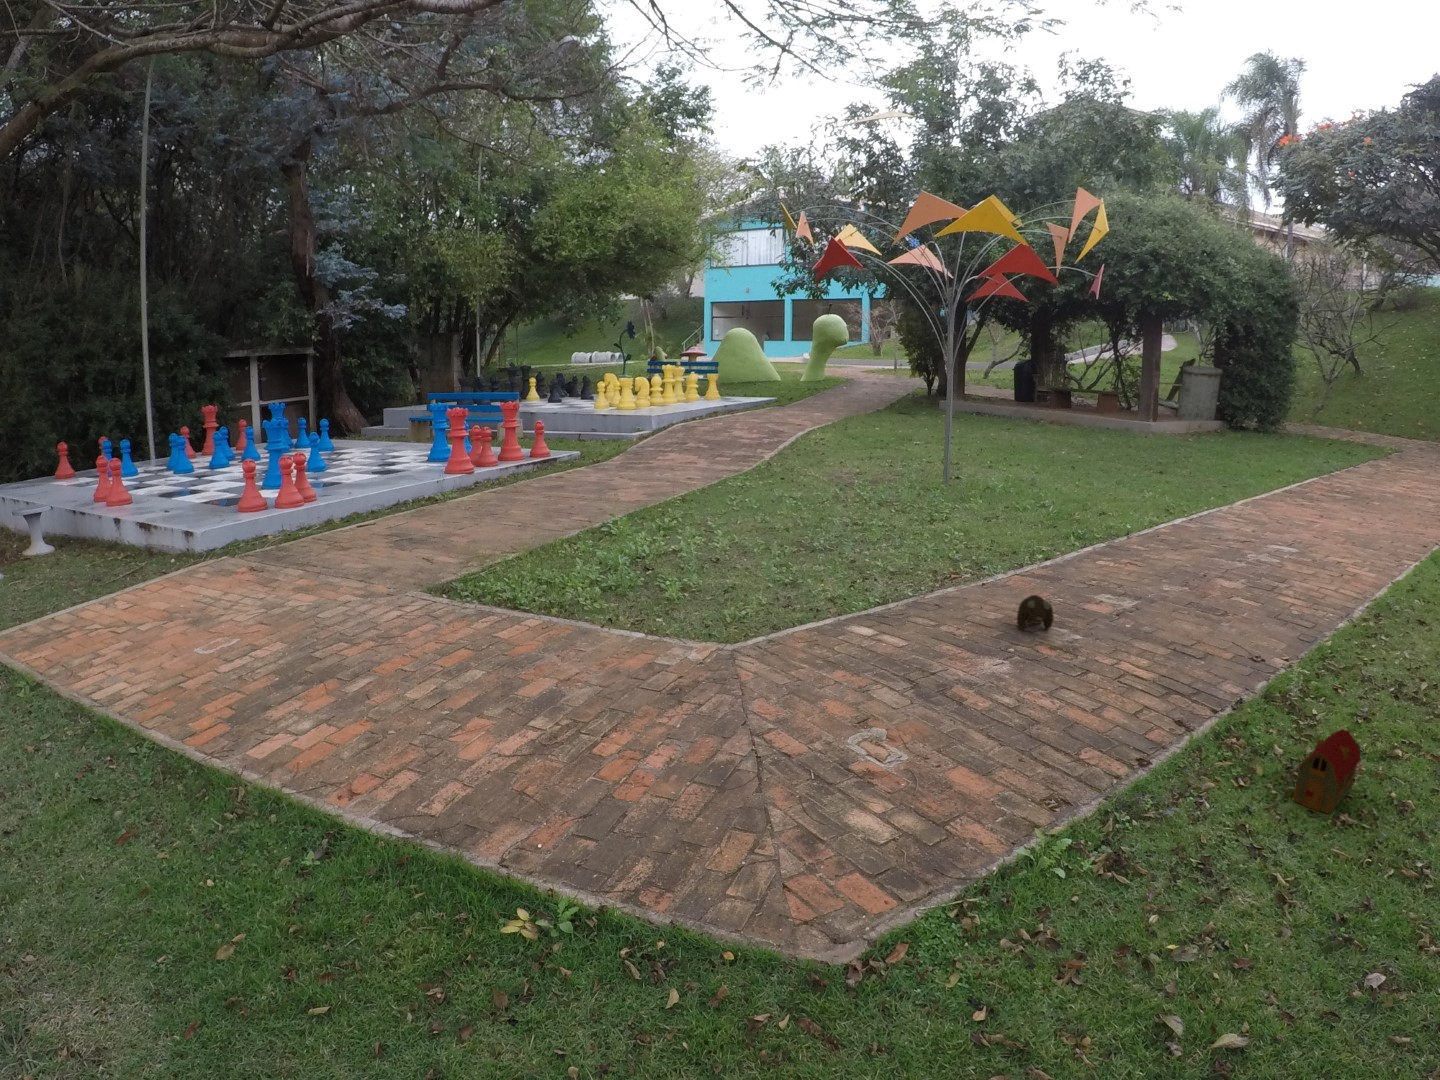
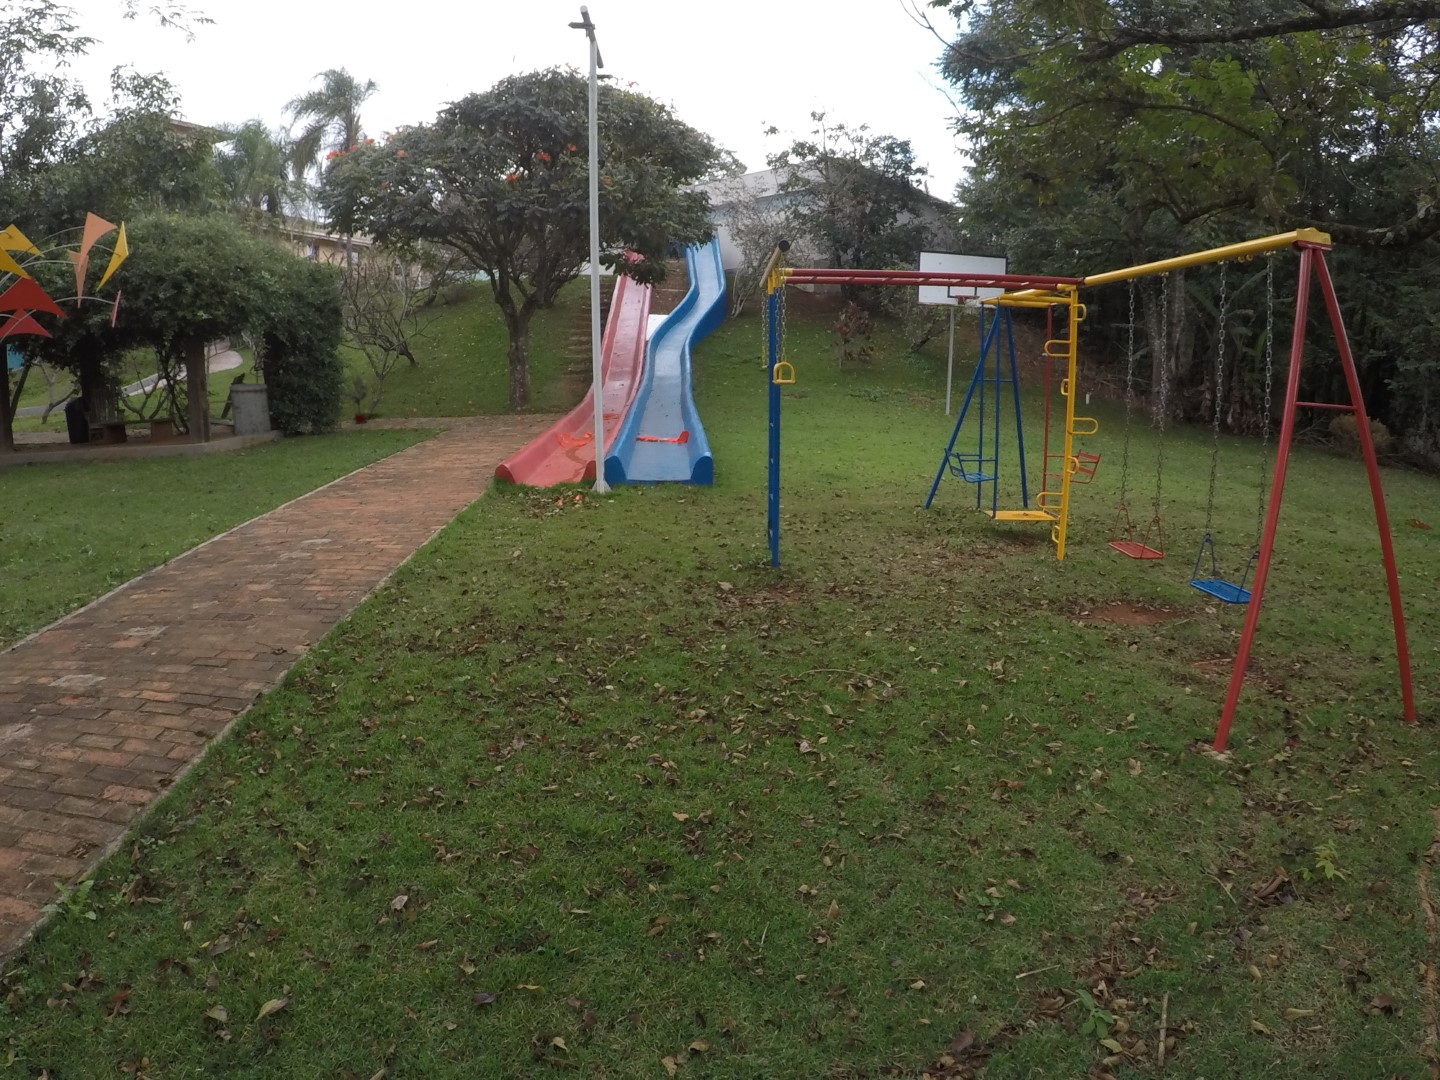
potted tree: none [1301,367,1335,424] -> present [343,375,367,424]
plush toy: present [1017,595,1054,630] -> none [22,648,68,688]
toy house: present [1293,729,1361,814] -> none [305,692,362,772]

